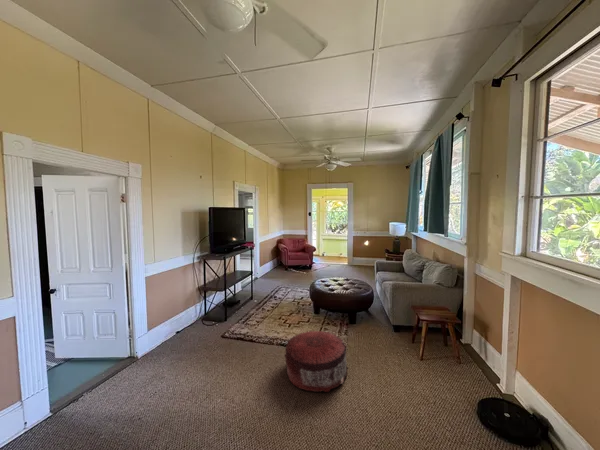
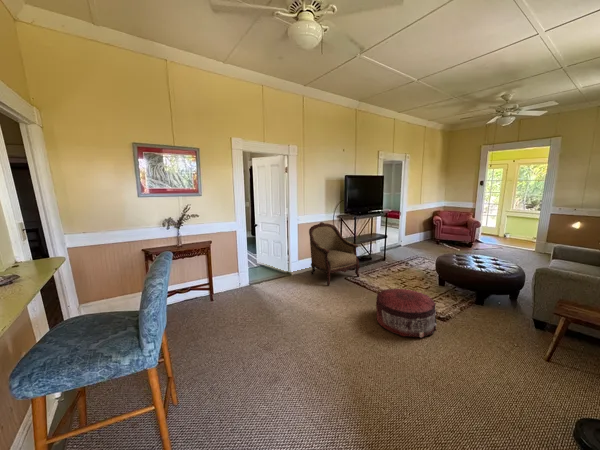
armchair: none [166,268,237,356] -> present [309,222,360,286]

